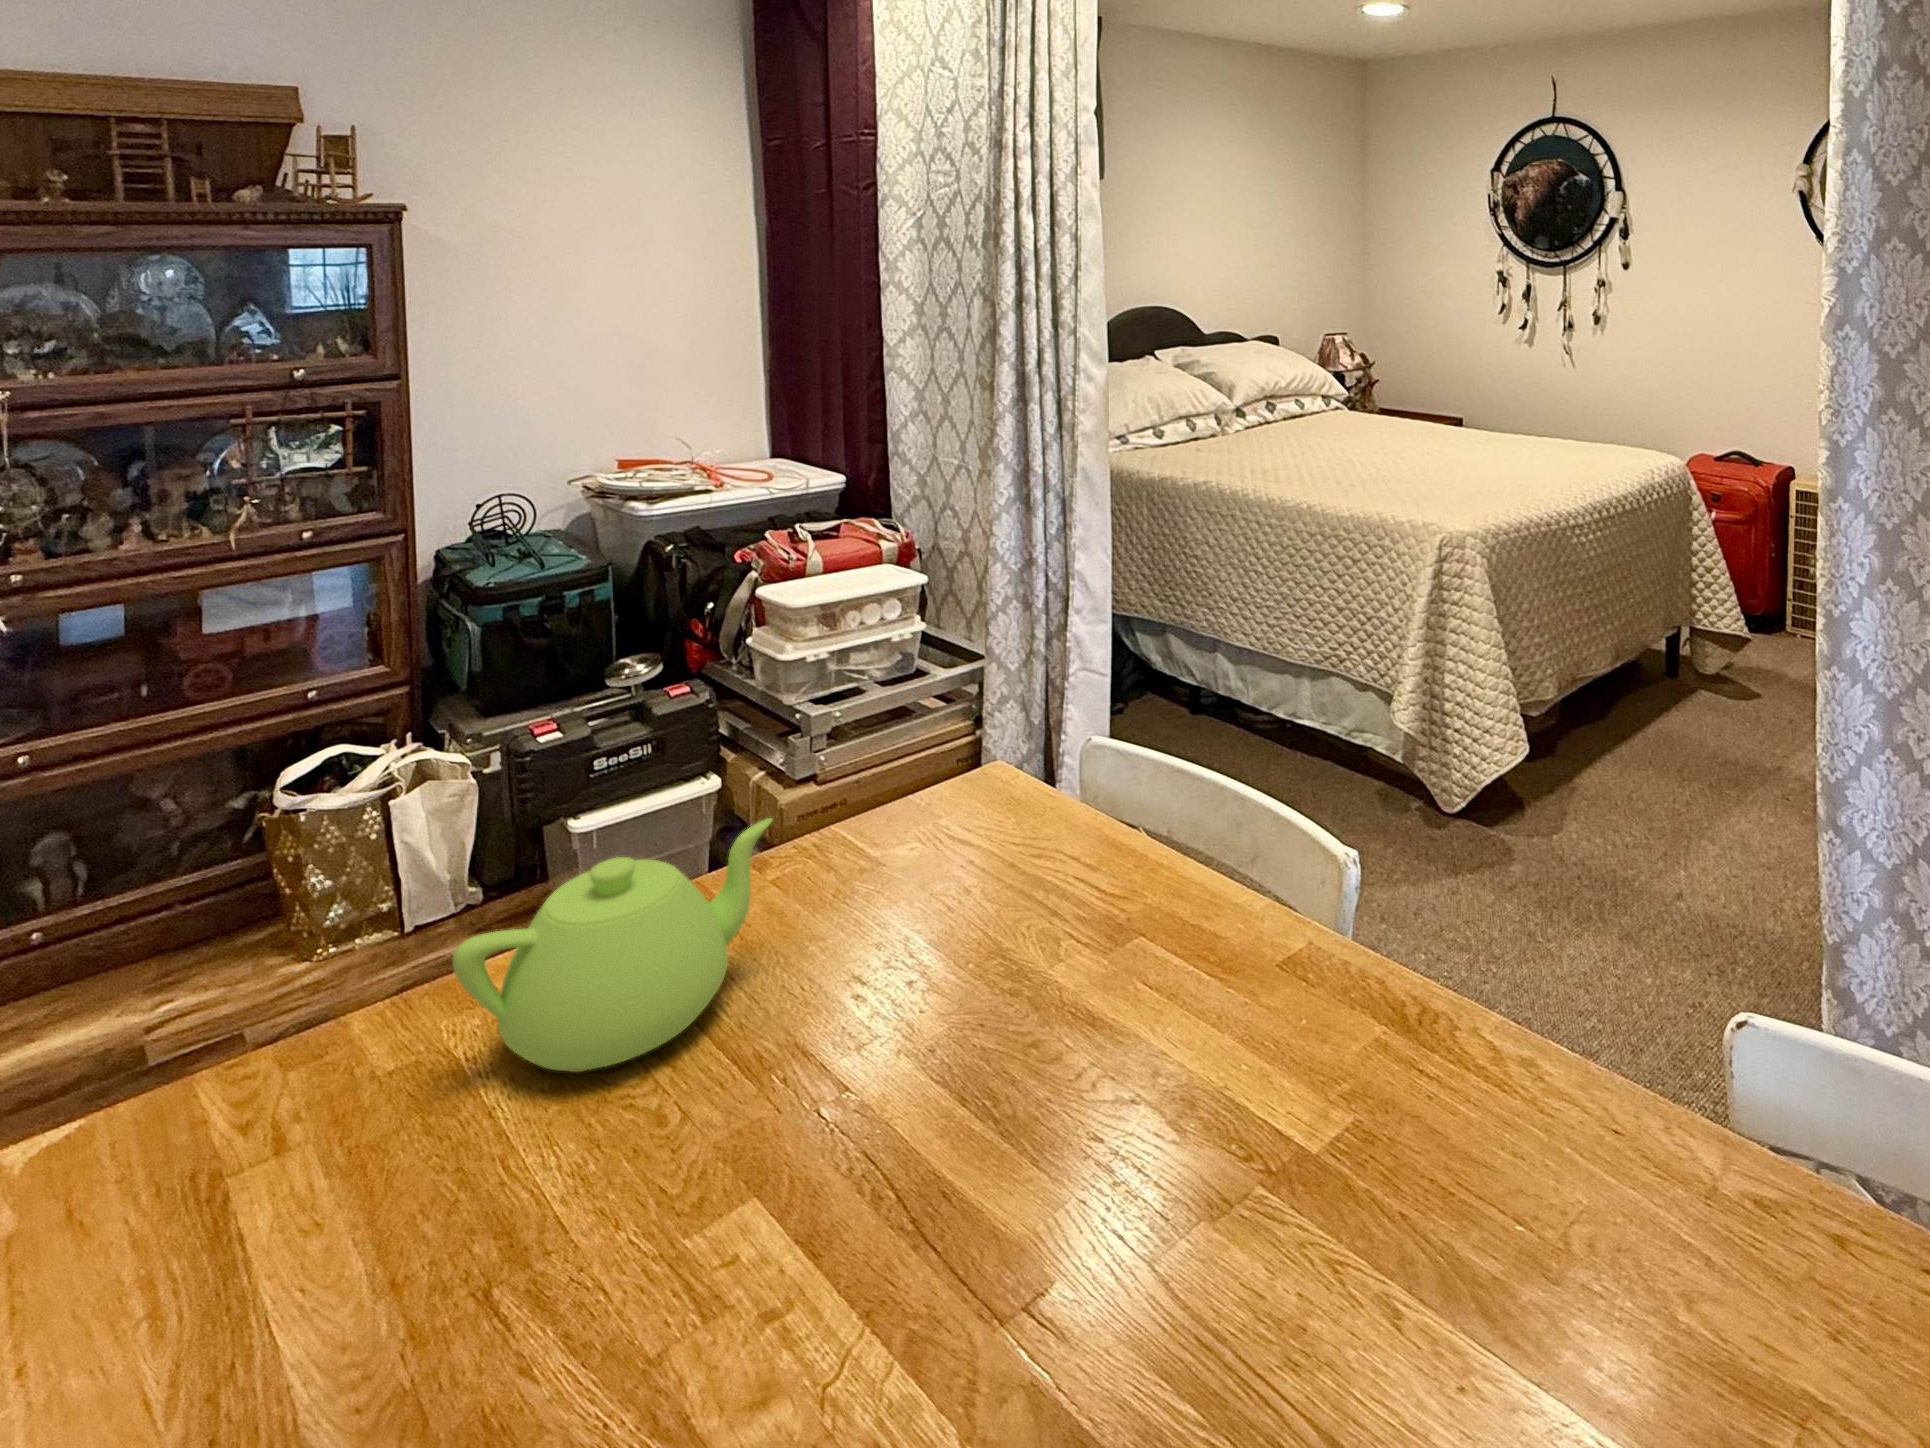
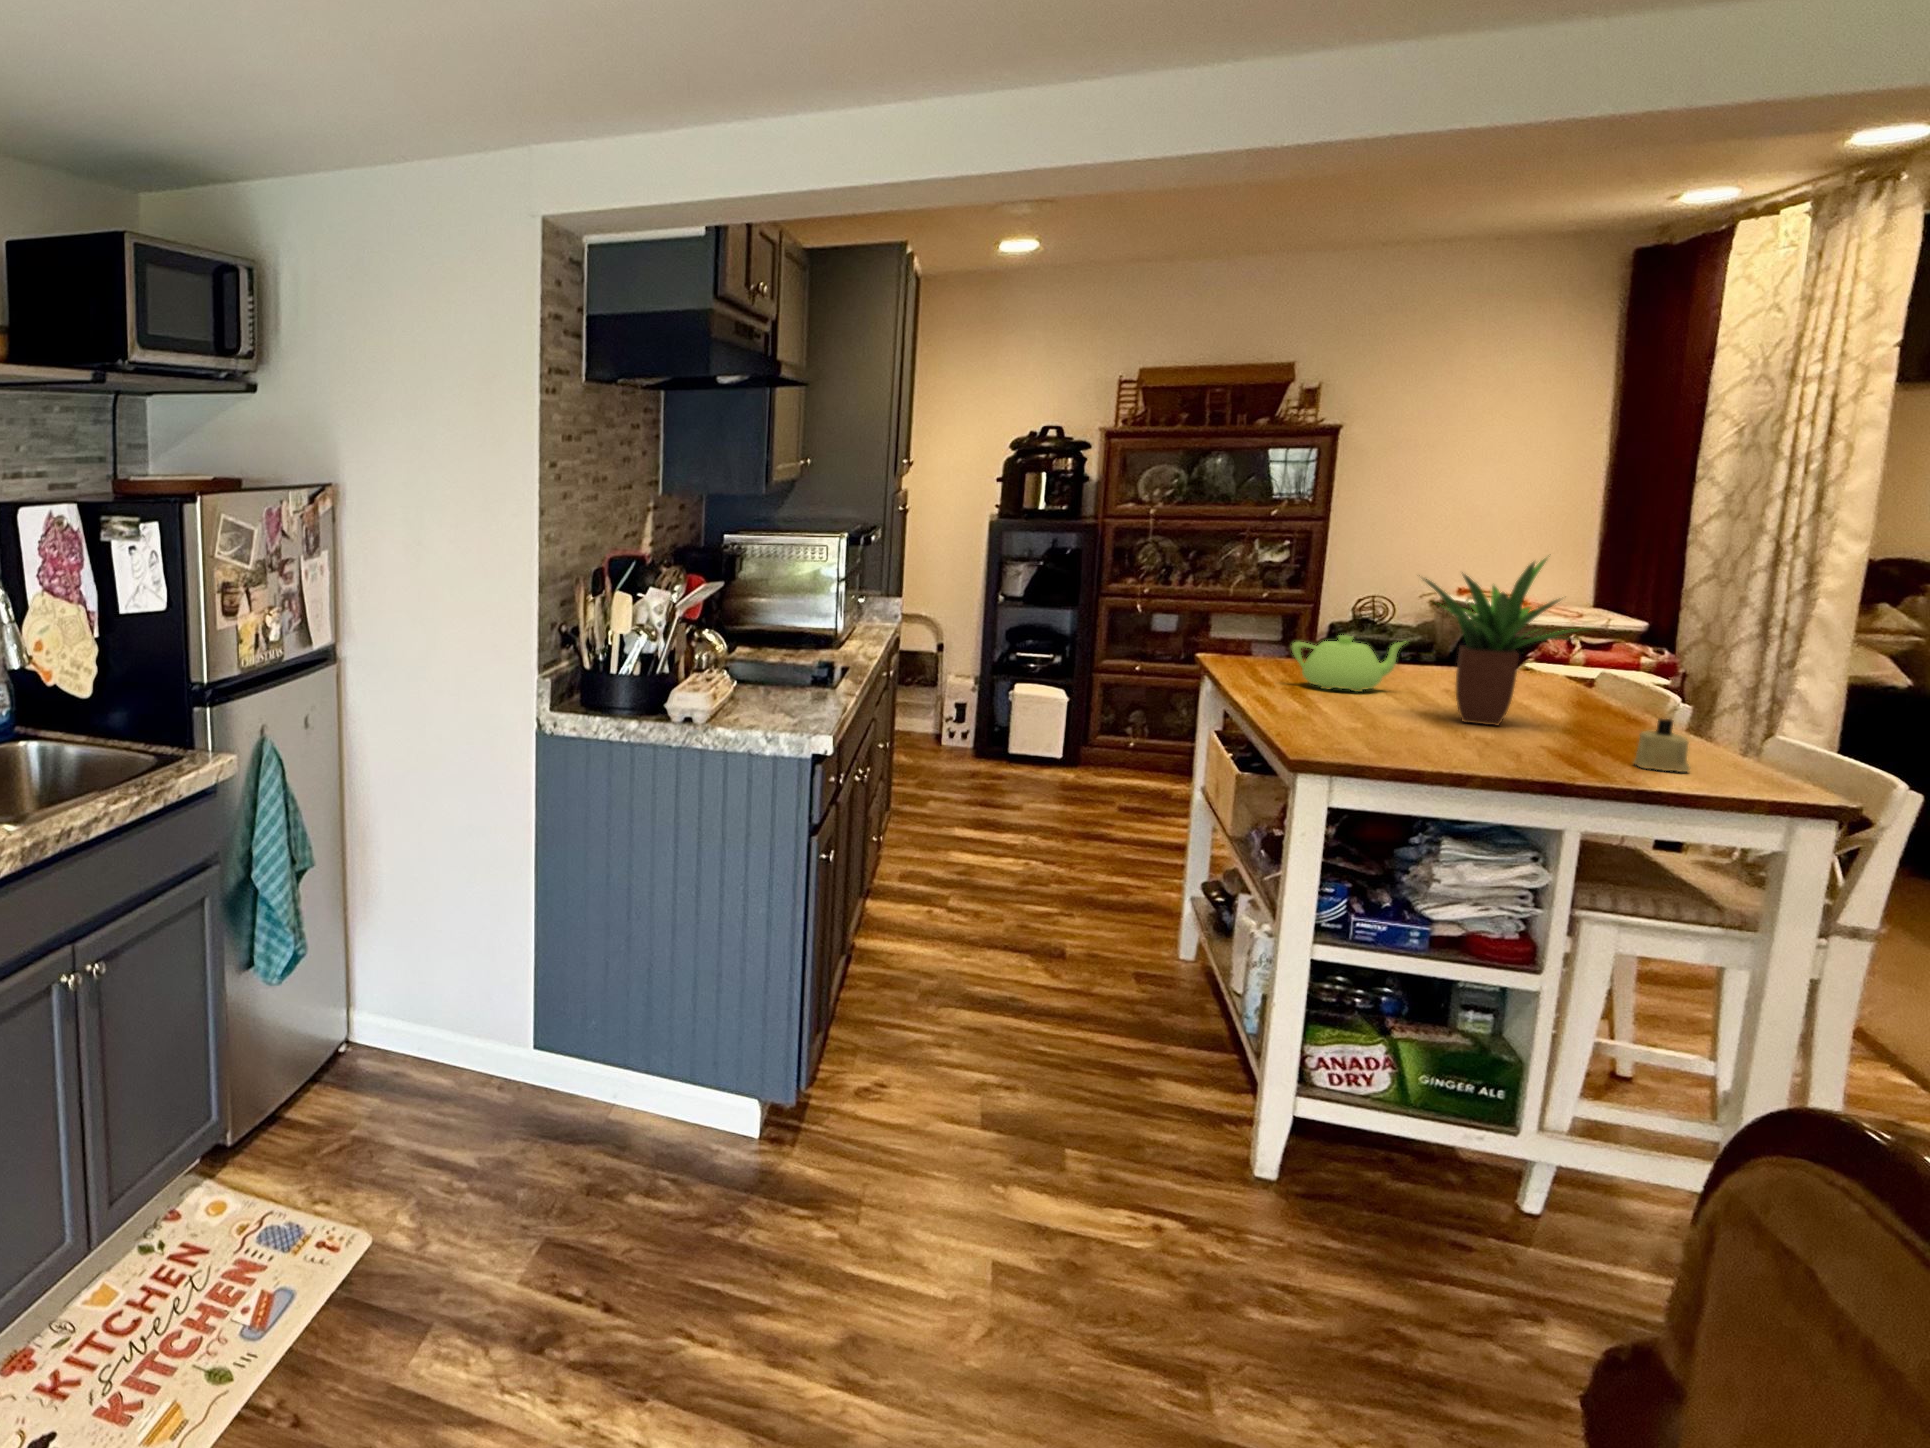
potted plant: none [856,569,1269,1151] -> present [1424,558,1585,726]
candle: none [1581,1081,1698,1279] -> present [1634,719,1690,772]

